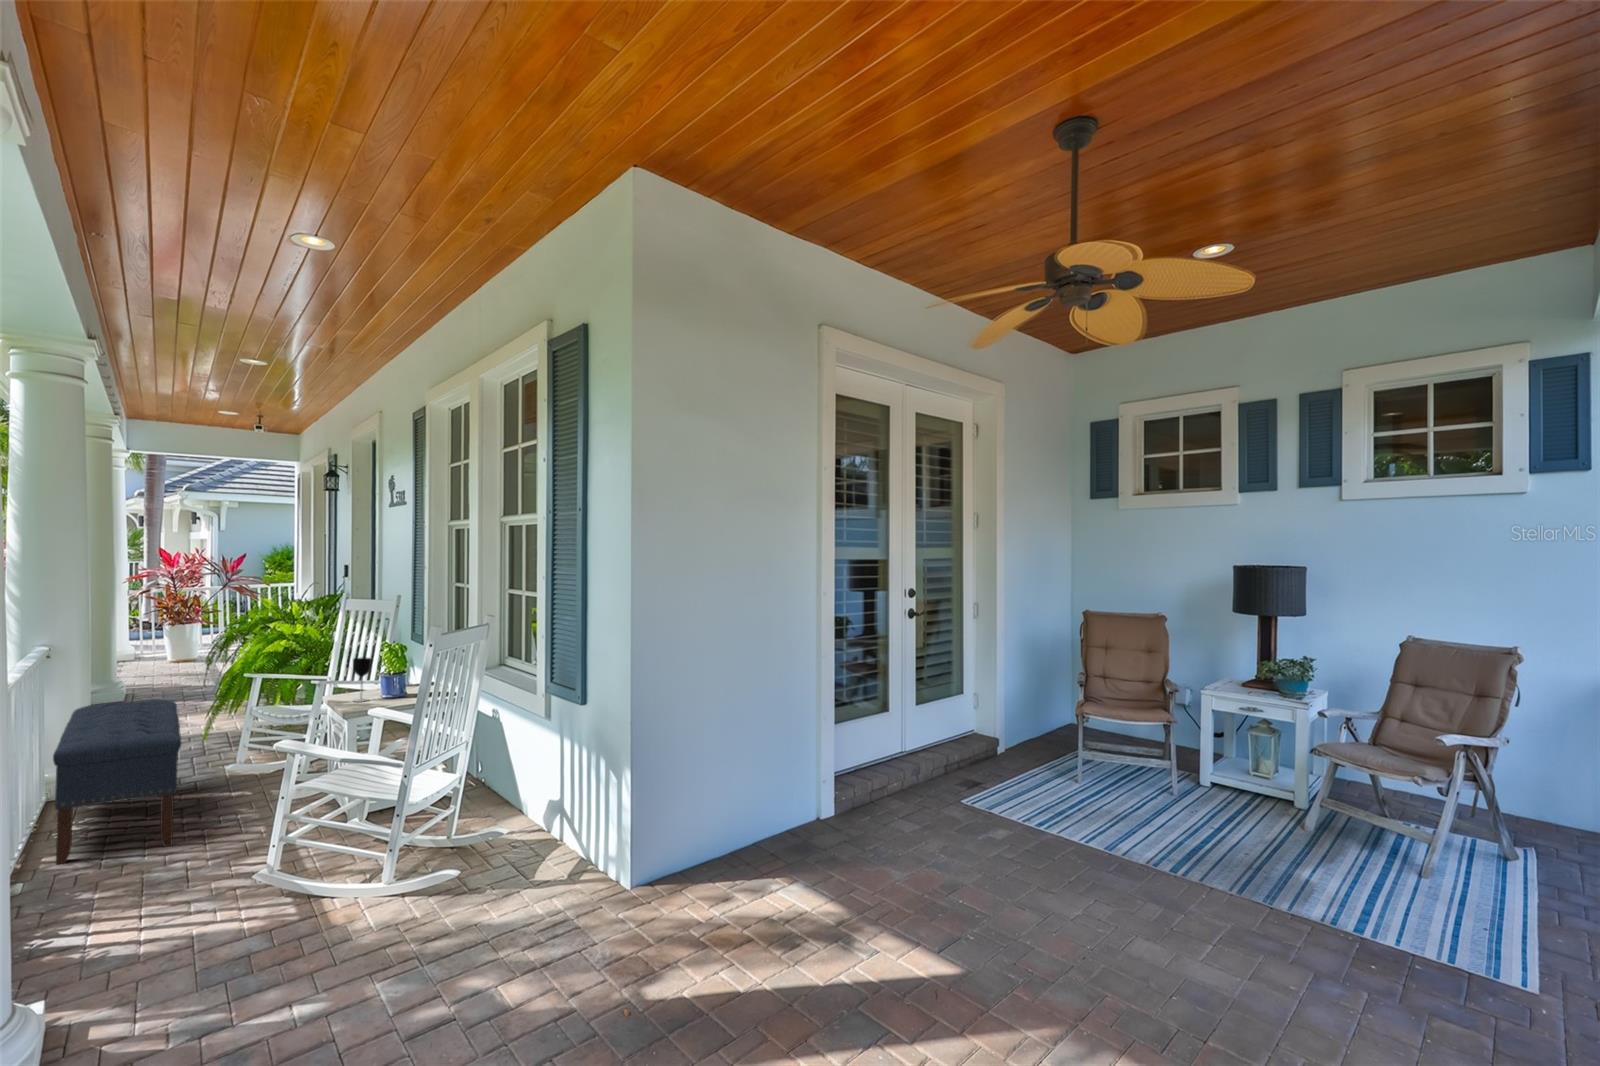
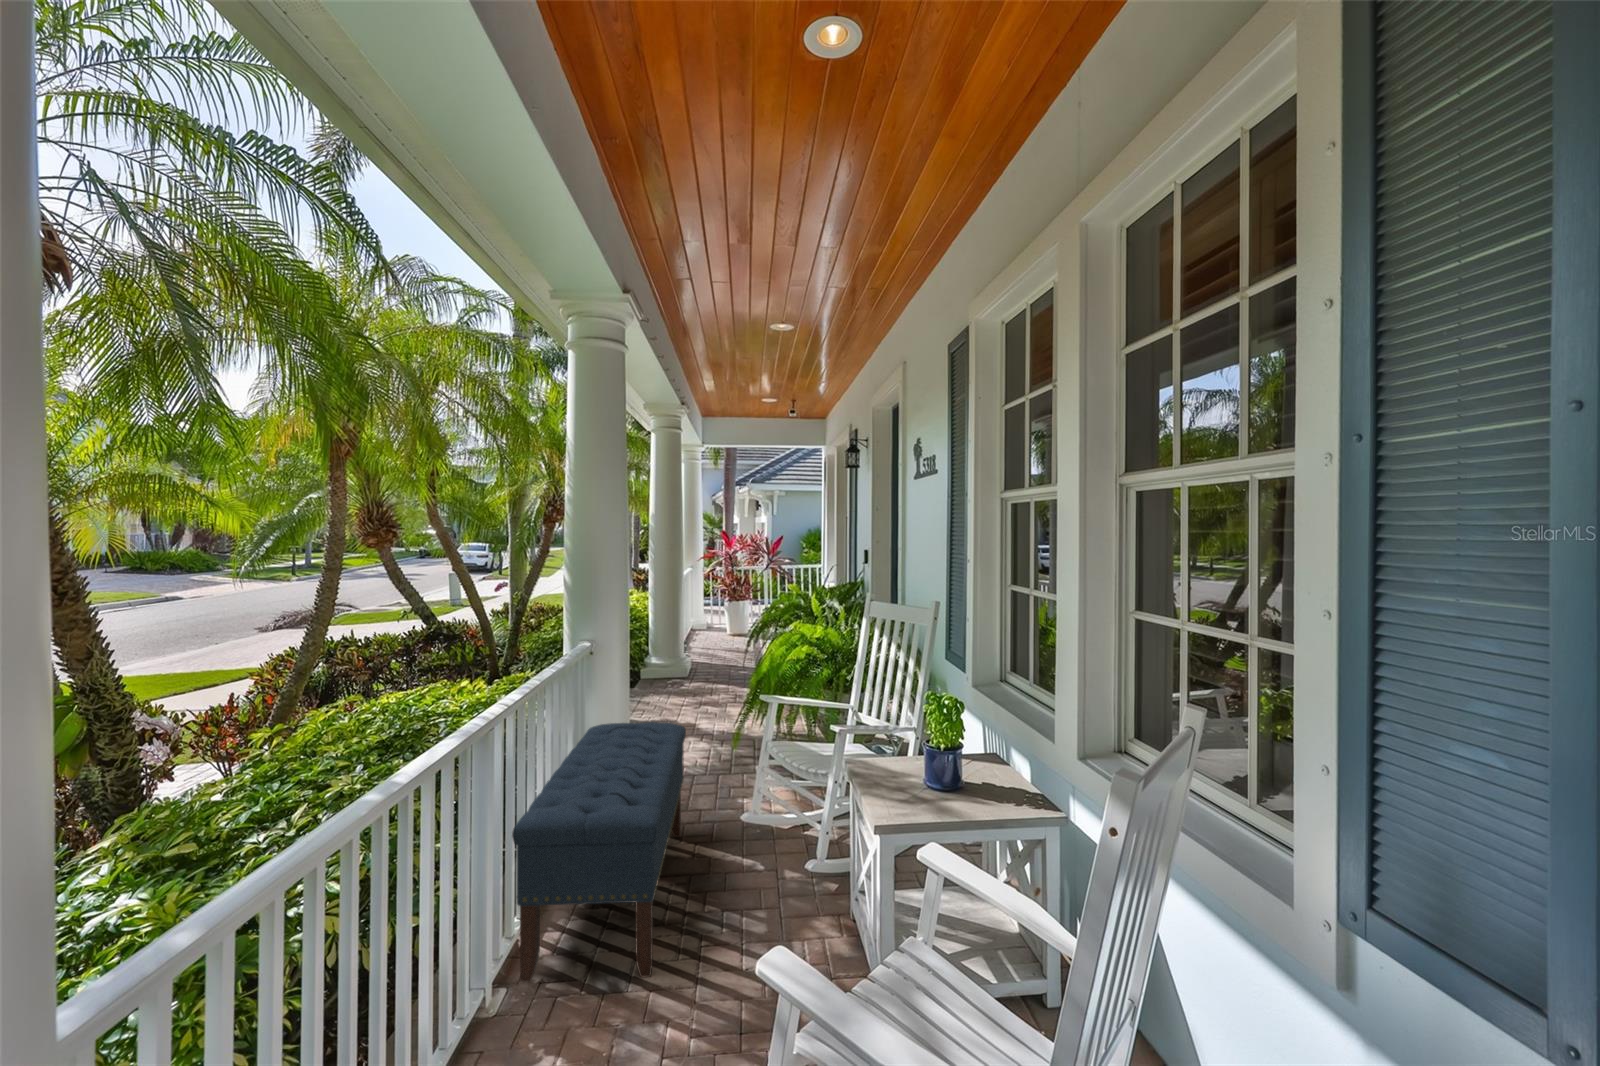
wine glass: present [353,658,372,702] -> none [881,715,909,792]

